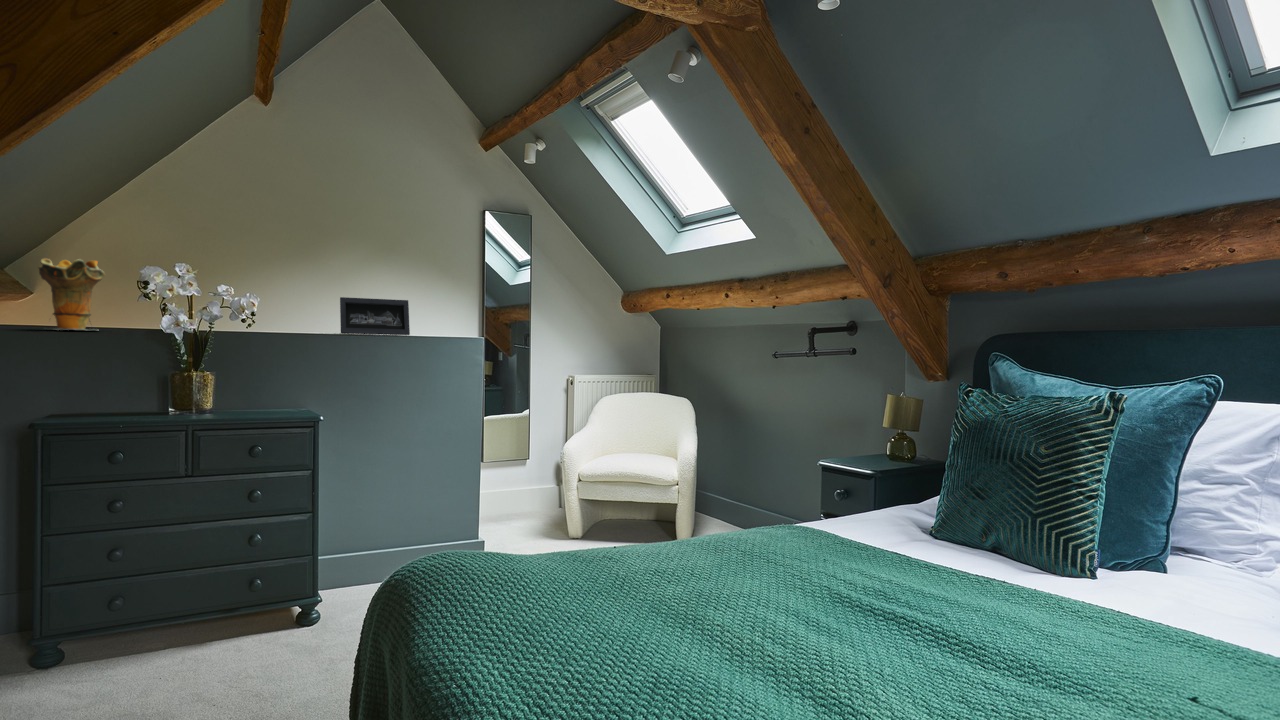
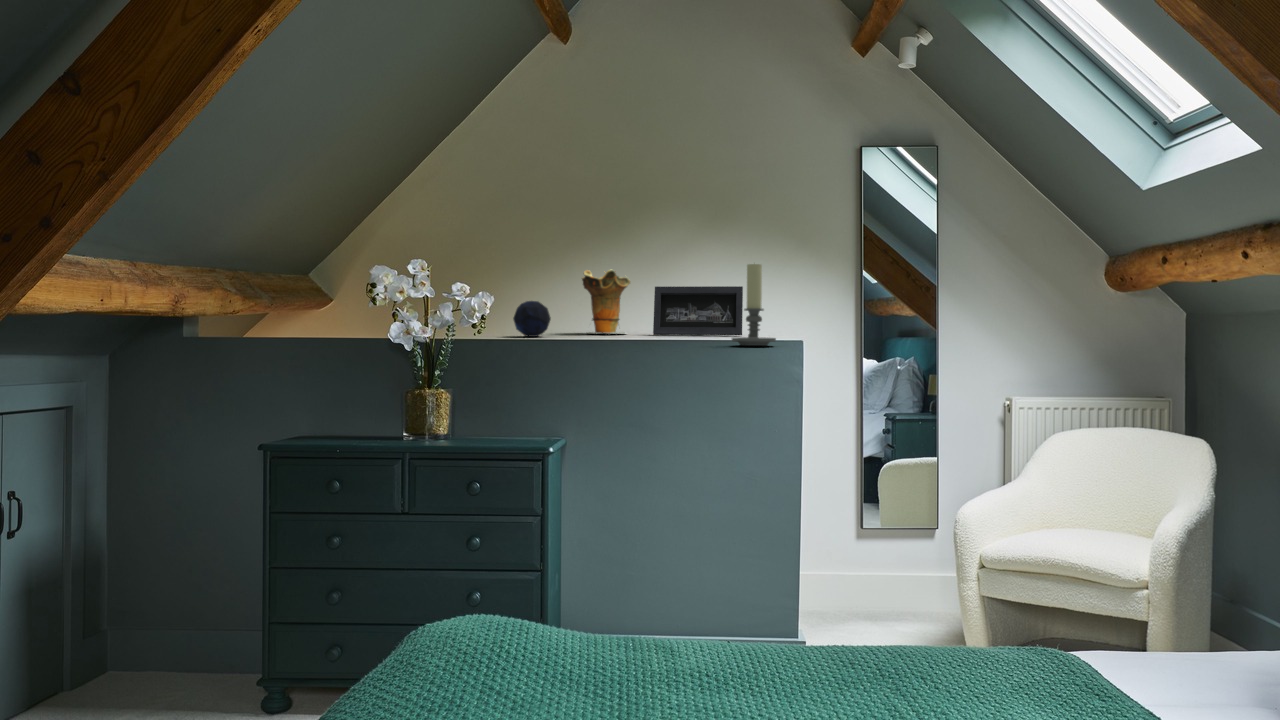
decorative vase: present [39,259,105,330] -> present [582,270,630,334]
candle holder: none [433,283,465,341] -> present [732,264,776,346]
decorative orb: none [227,303,261,332] -> present [513,301,551,337]

